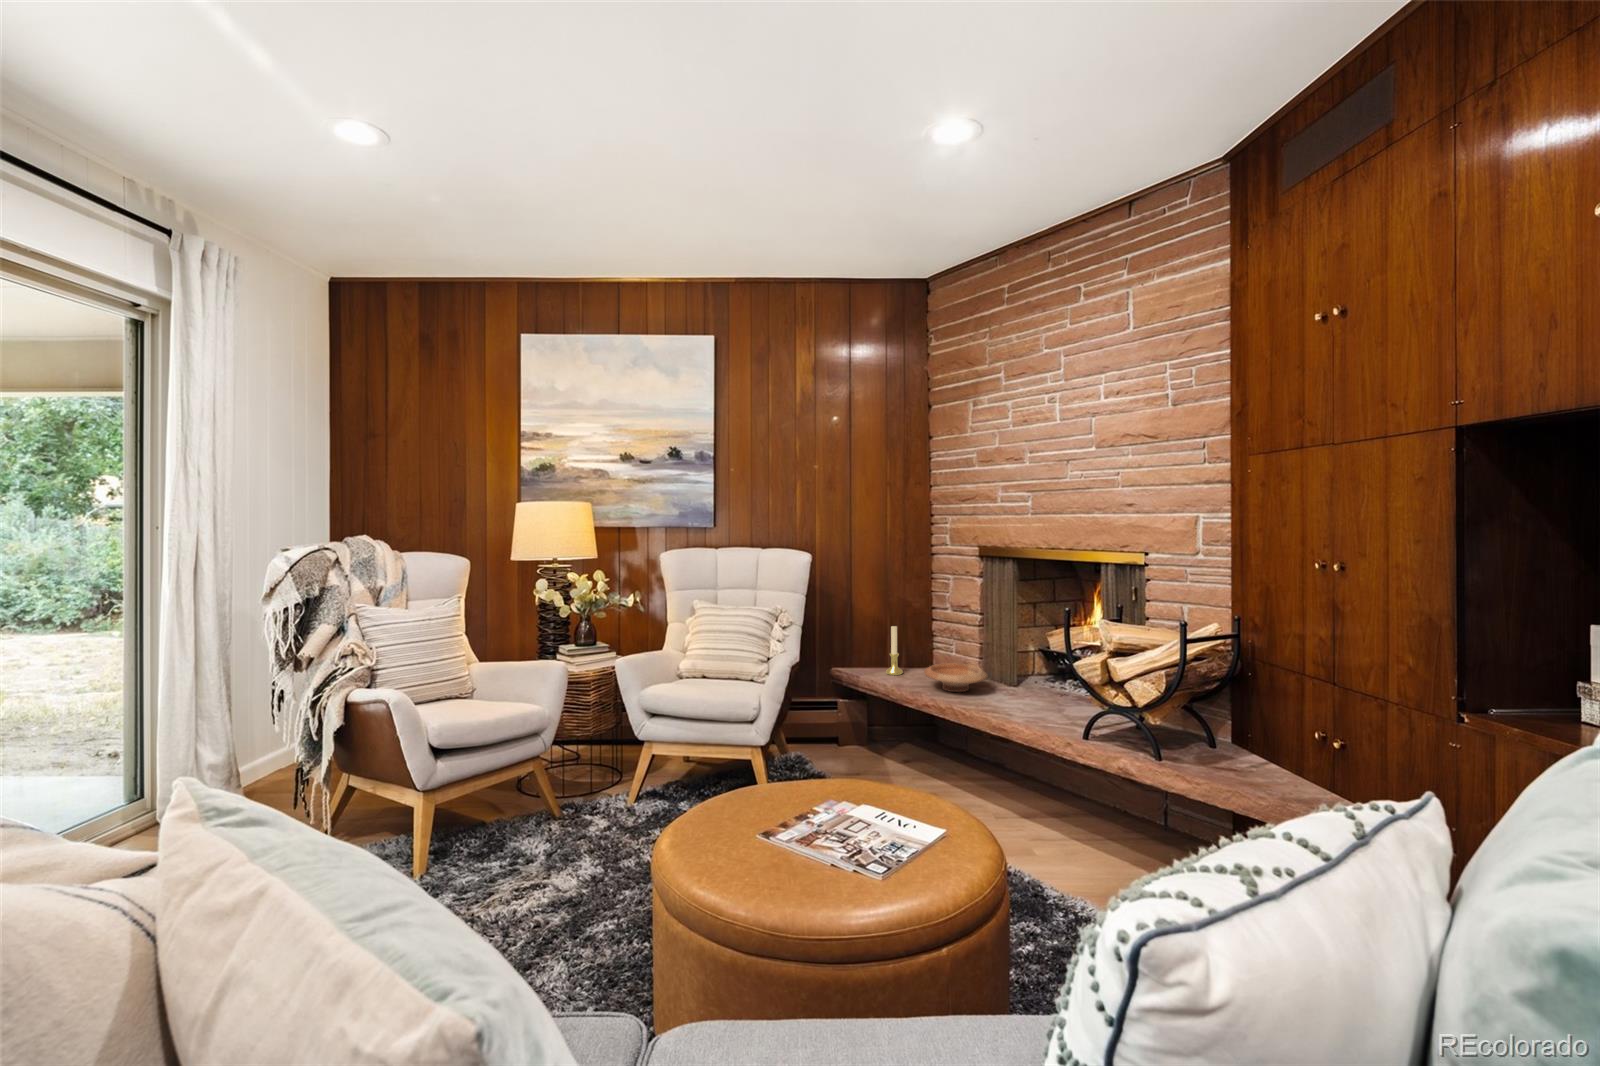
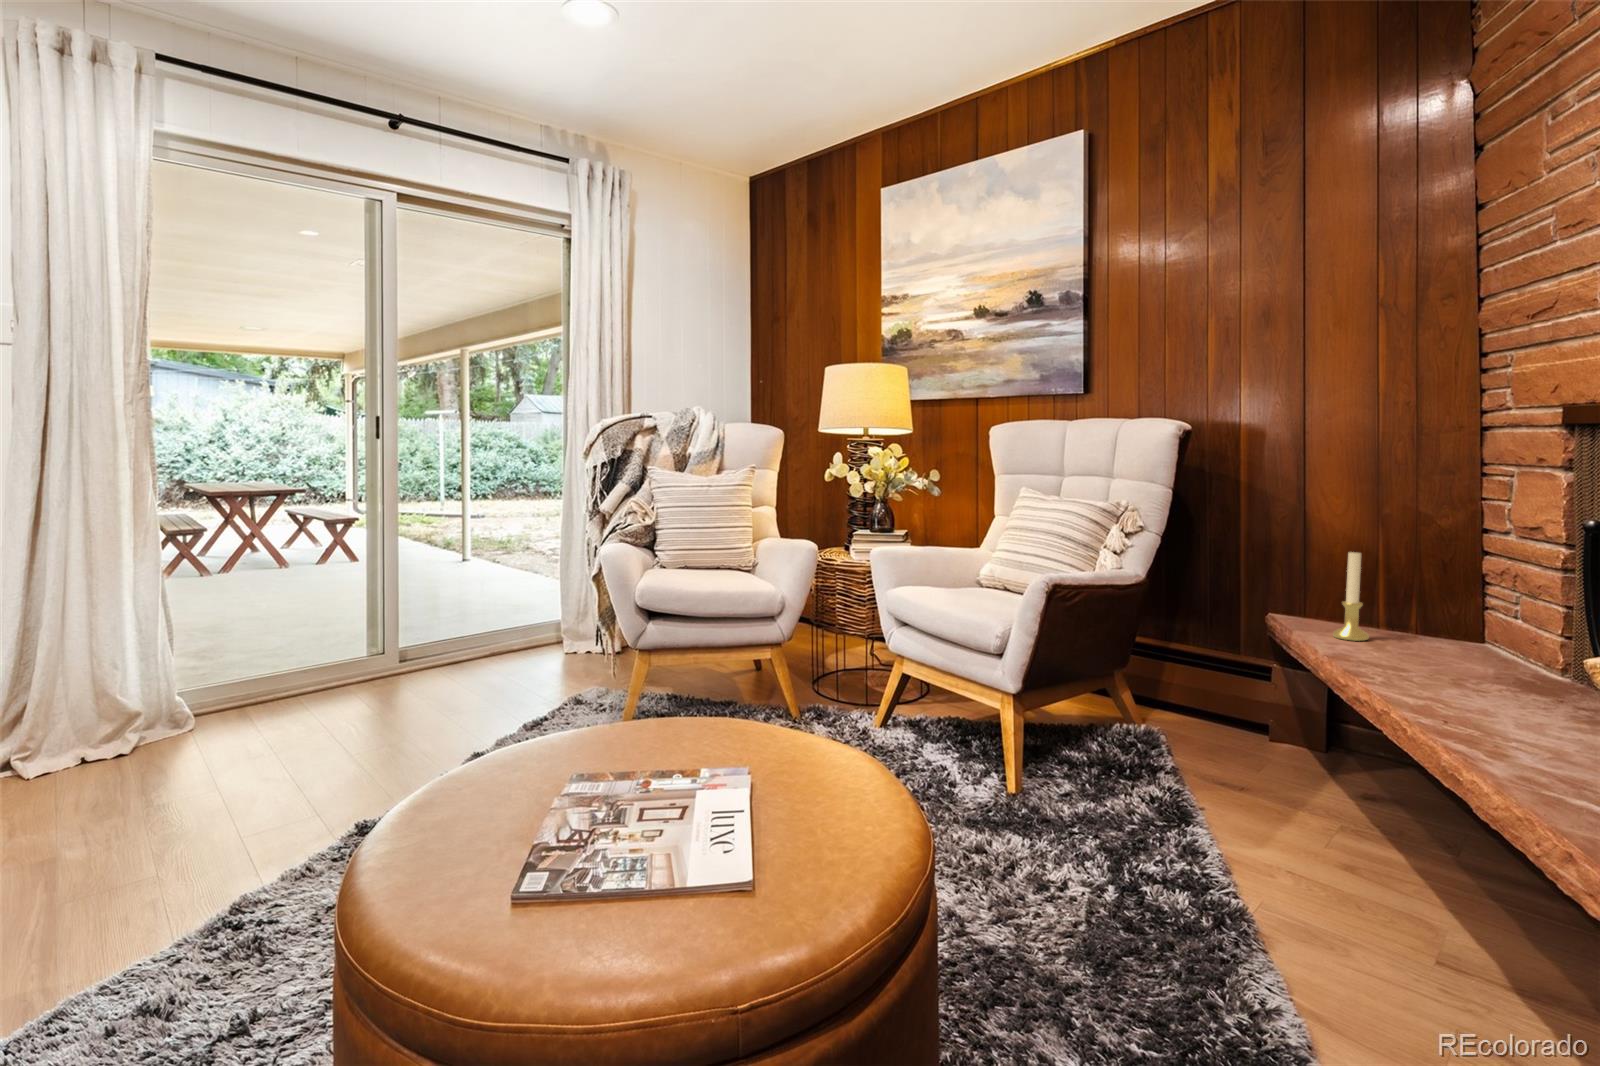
wooden bowl: present [924,663,988,692] -> none [1374,625,1532,680]

